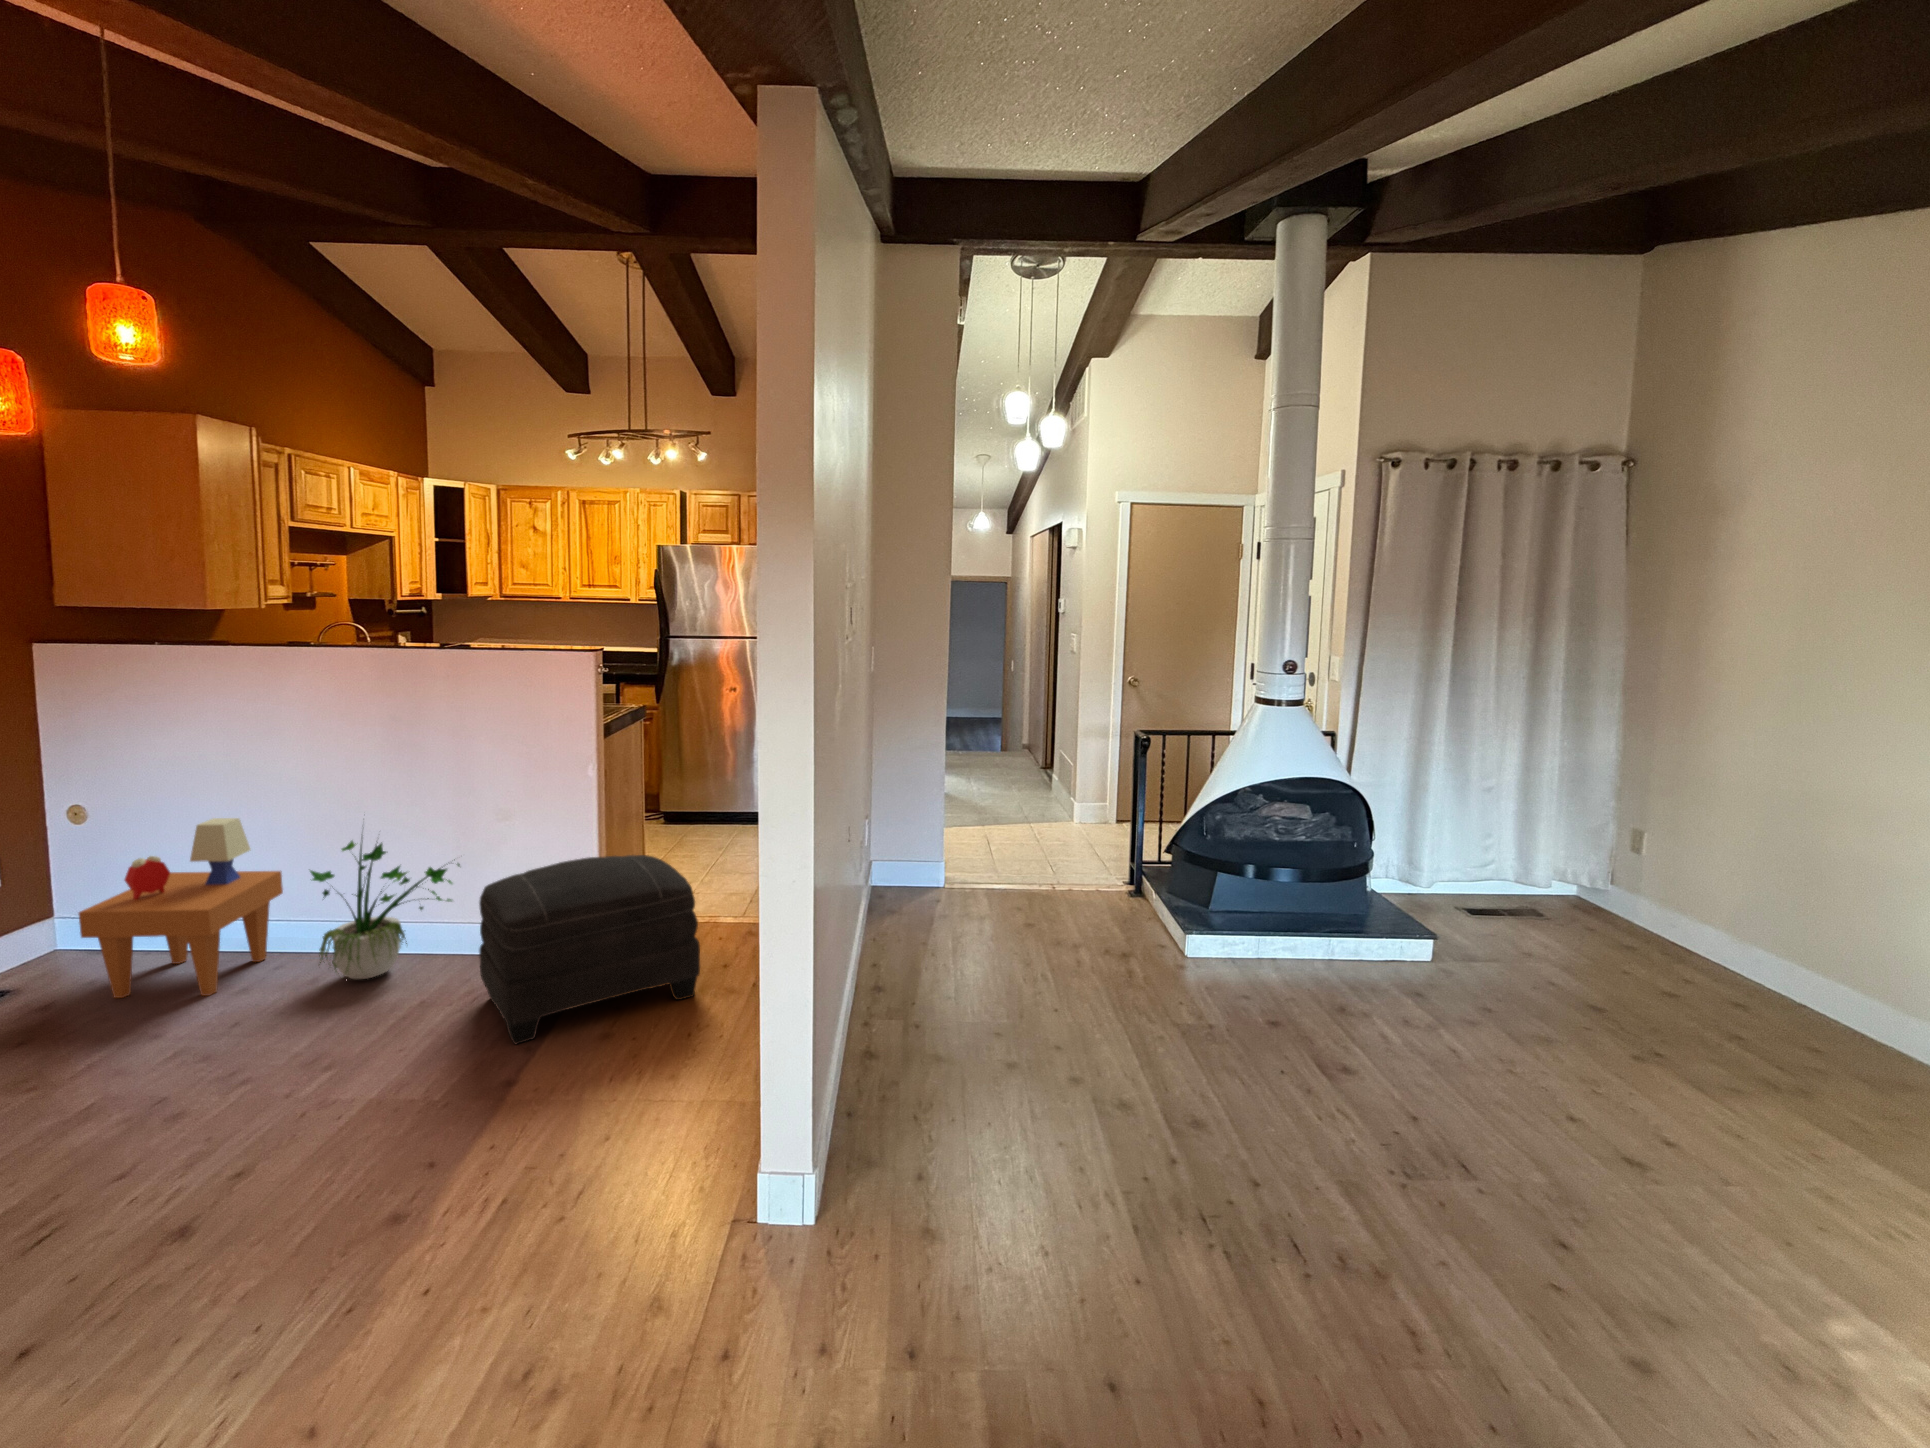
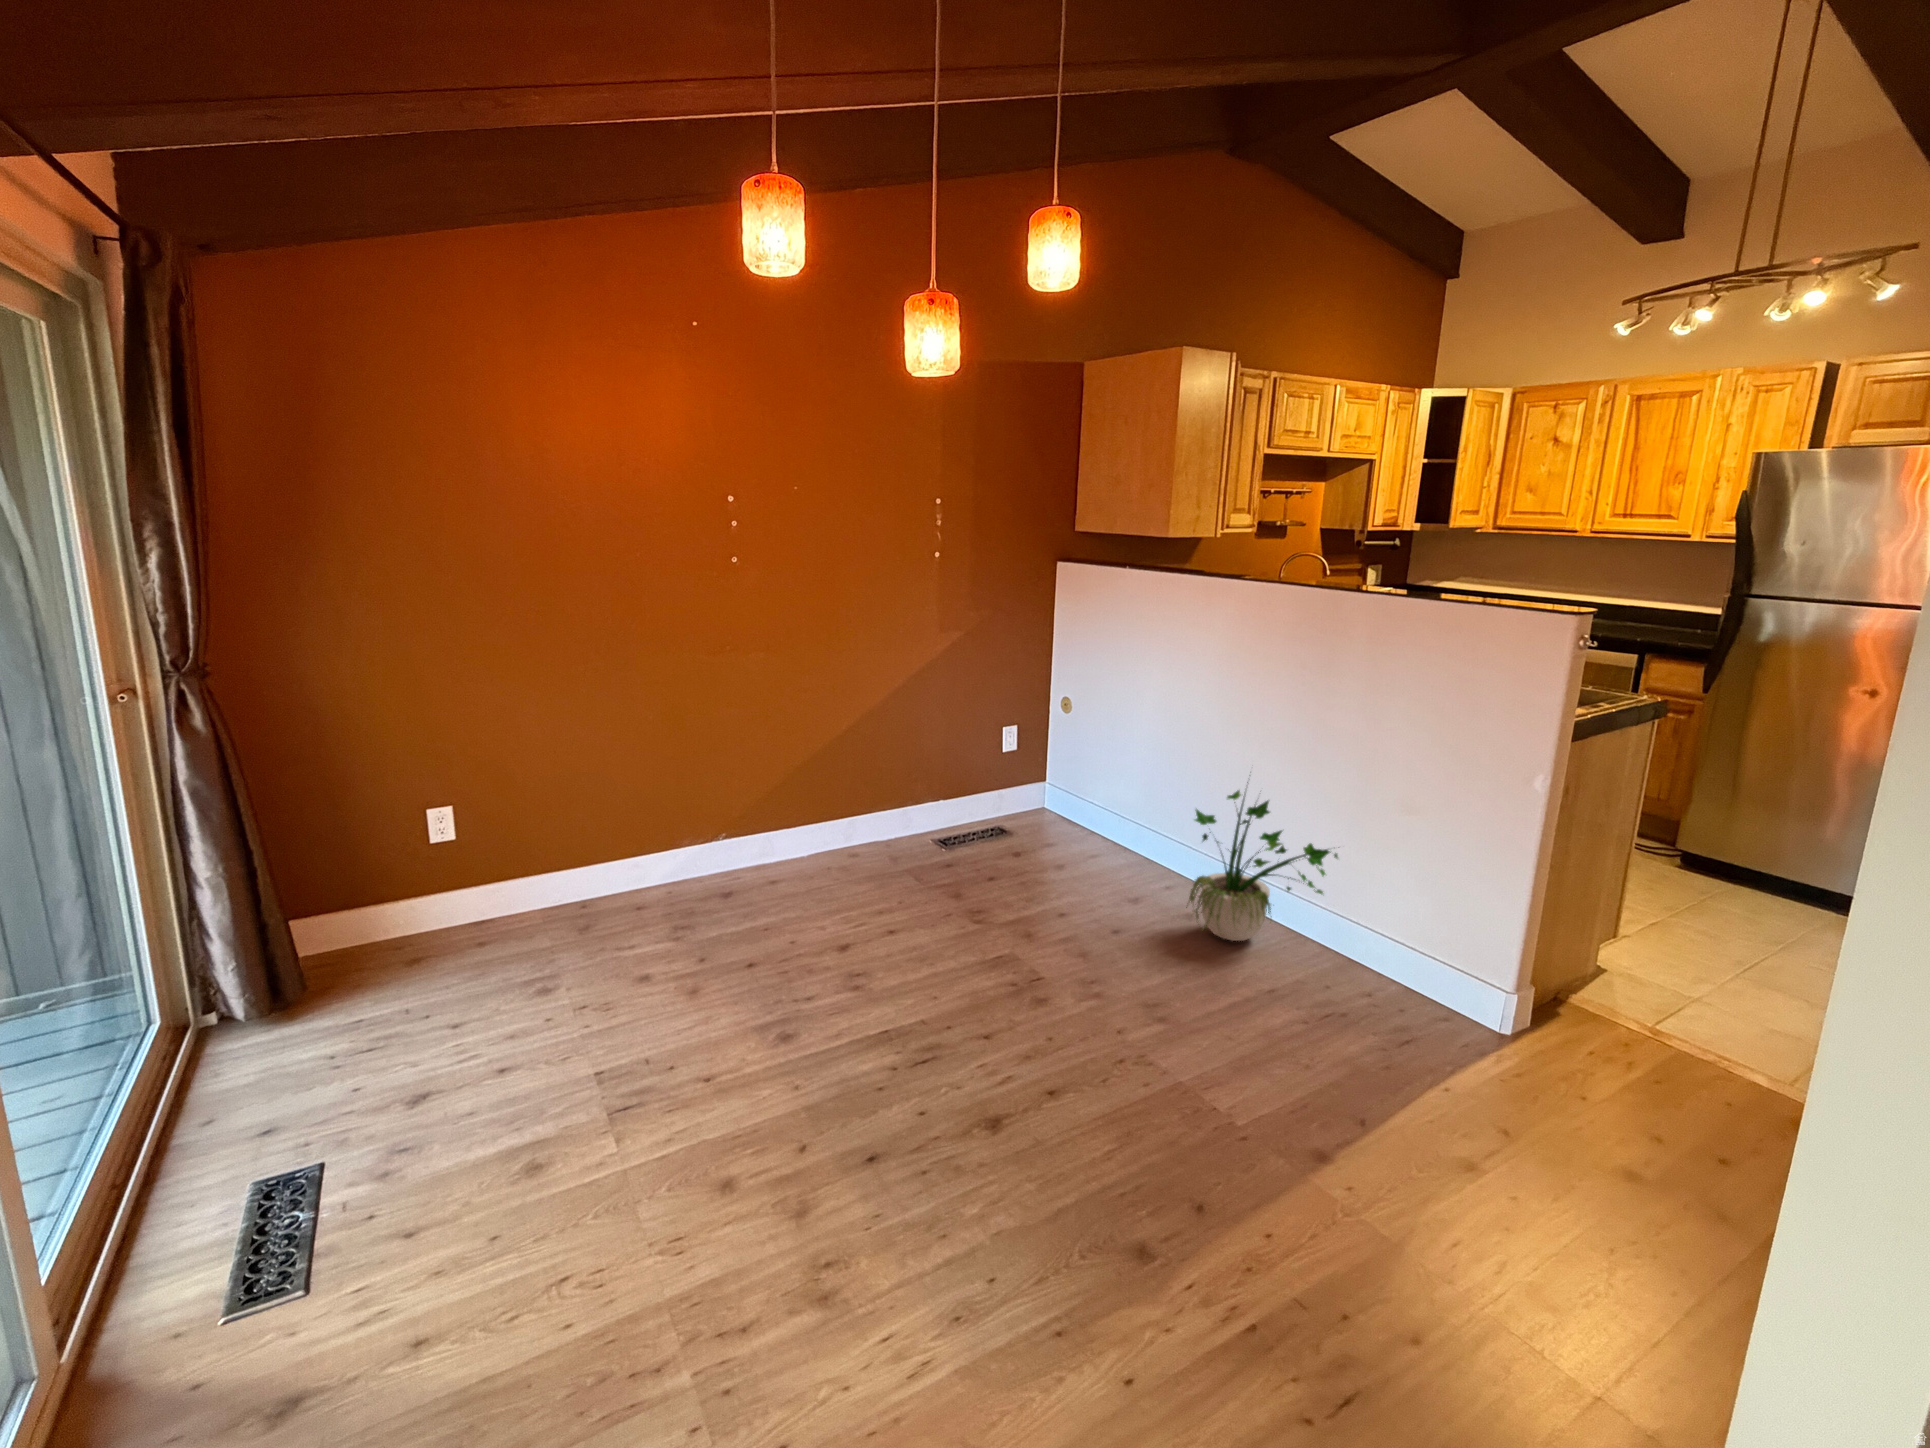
side table: present [79,818,283,998] -> none [1031,734,1181,896]
ottoman: present [479,855,700,1044] -> none [1332,896,1684,1196]

